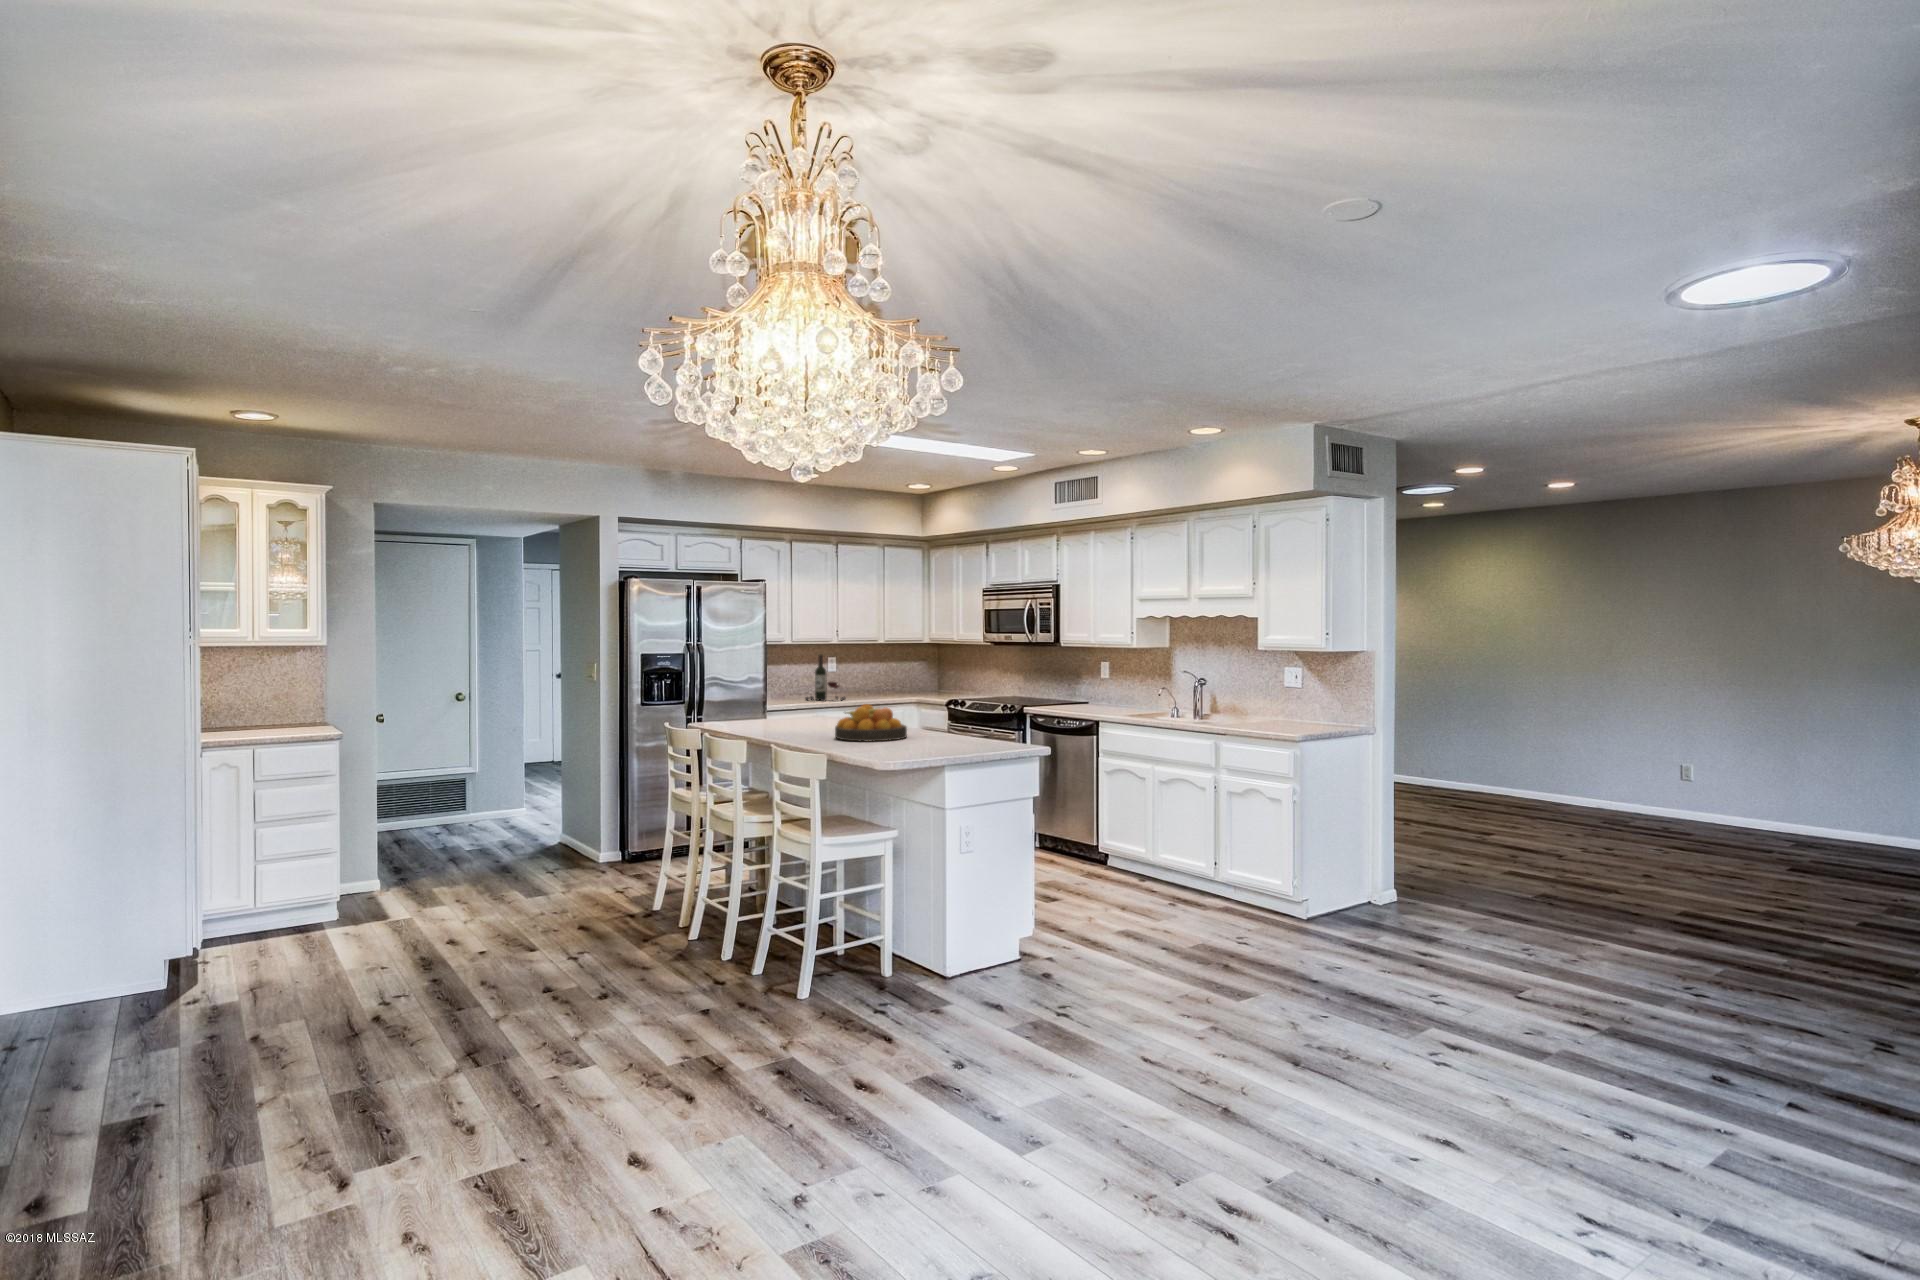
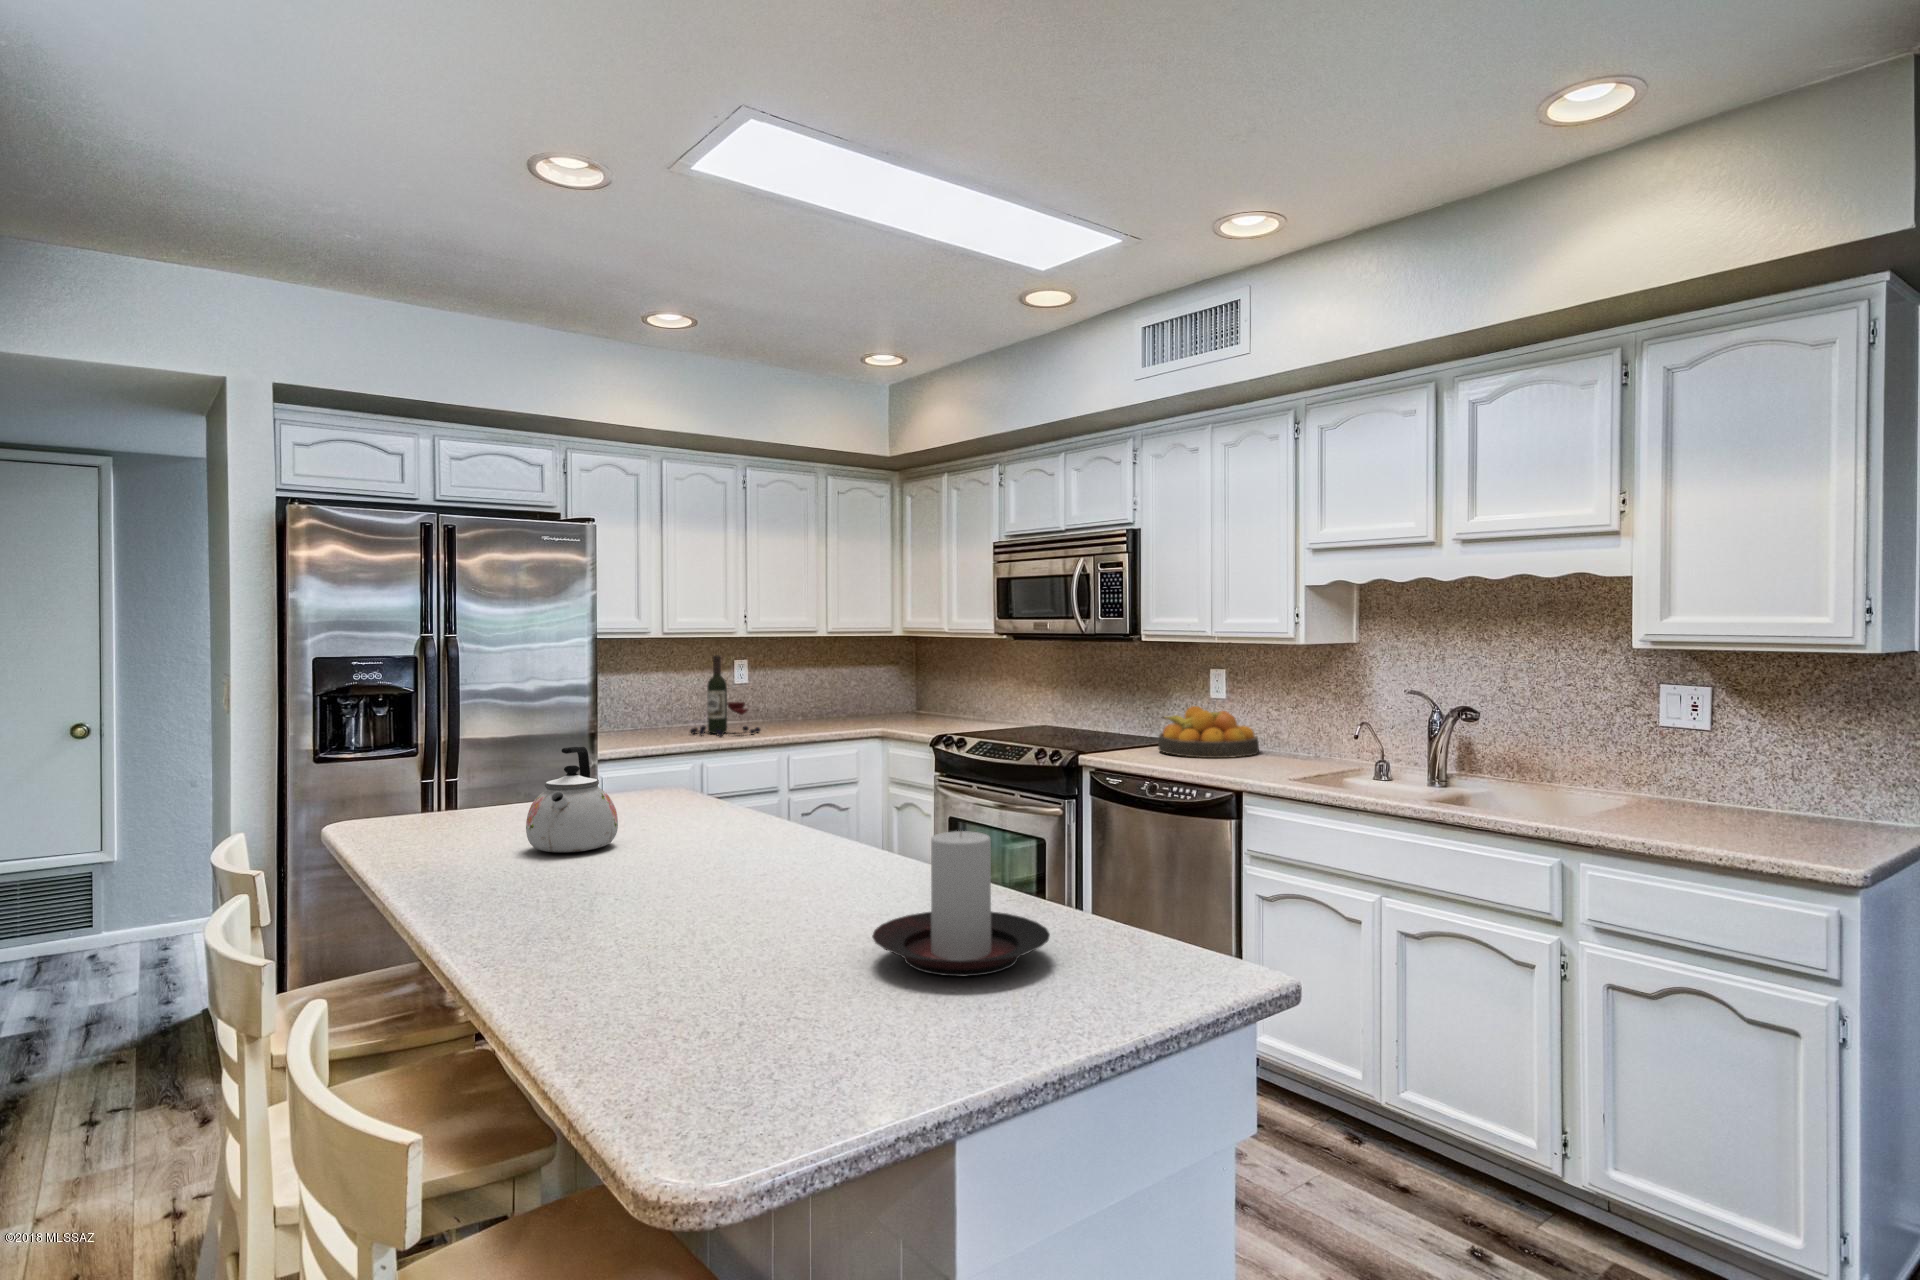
kettle: none [778,689,814,732] -> present [526,747,618,853]
fruit bowl: present [835,704,907,742] -> present [1158,706,1259,758]
candle holder: none [927,705,984,749] -> present [872,831,1050,976]

